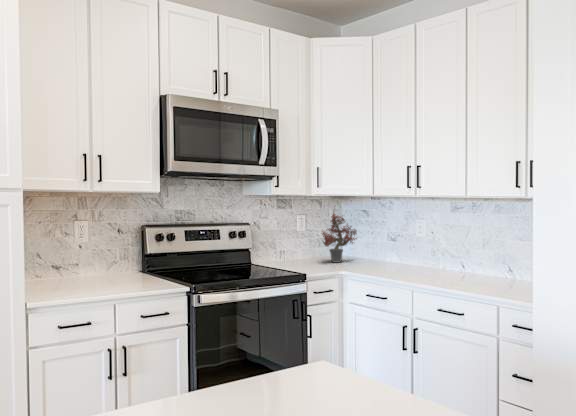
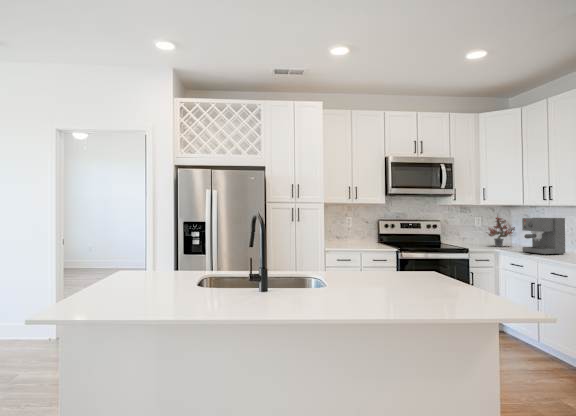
coffee maker: none [380,215,435,275] -> present [522,218,565,255]

